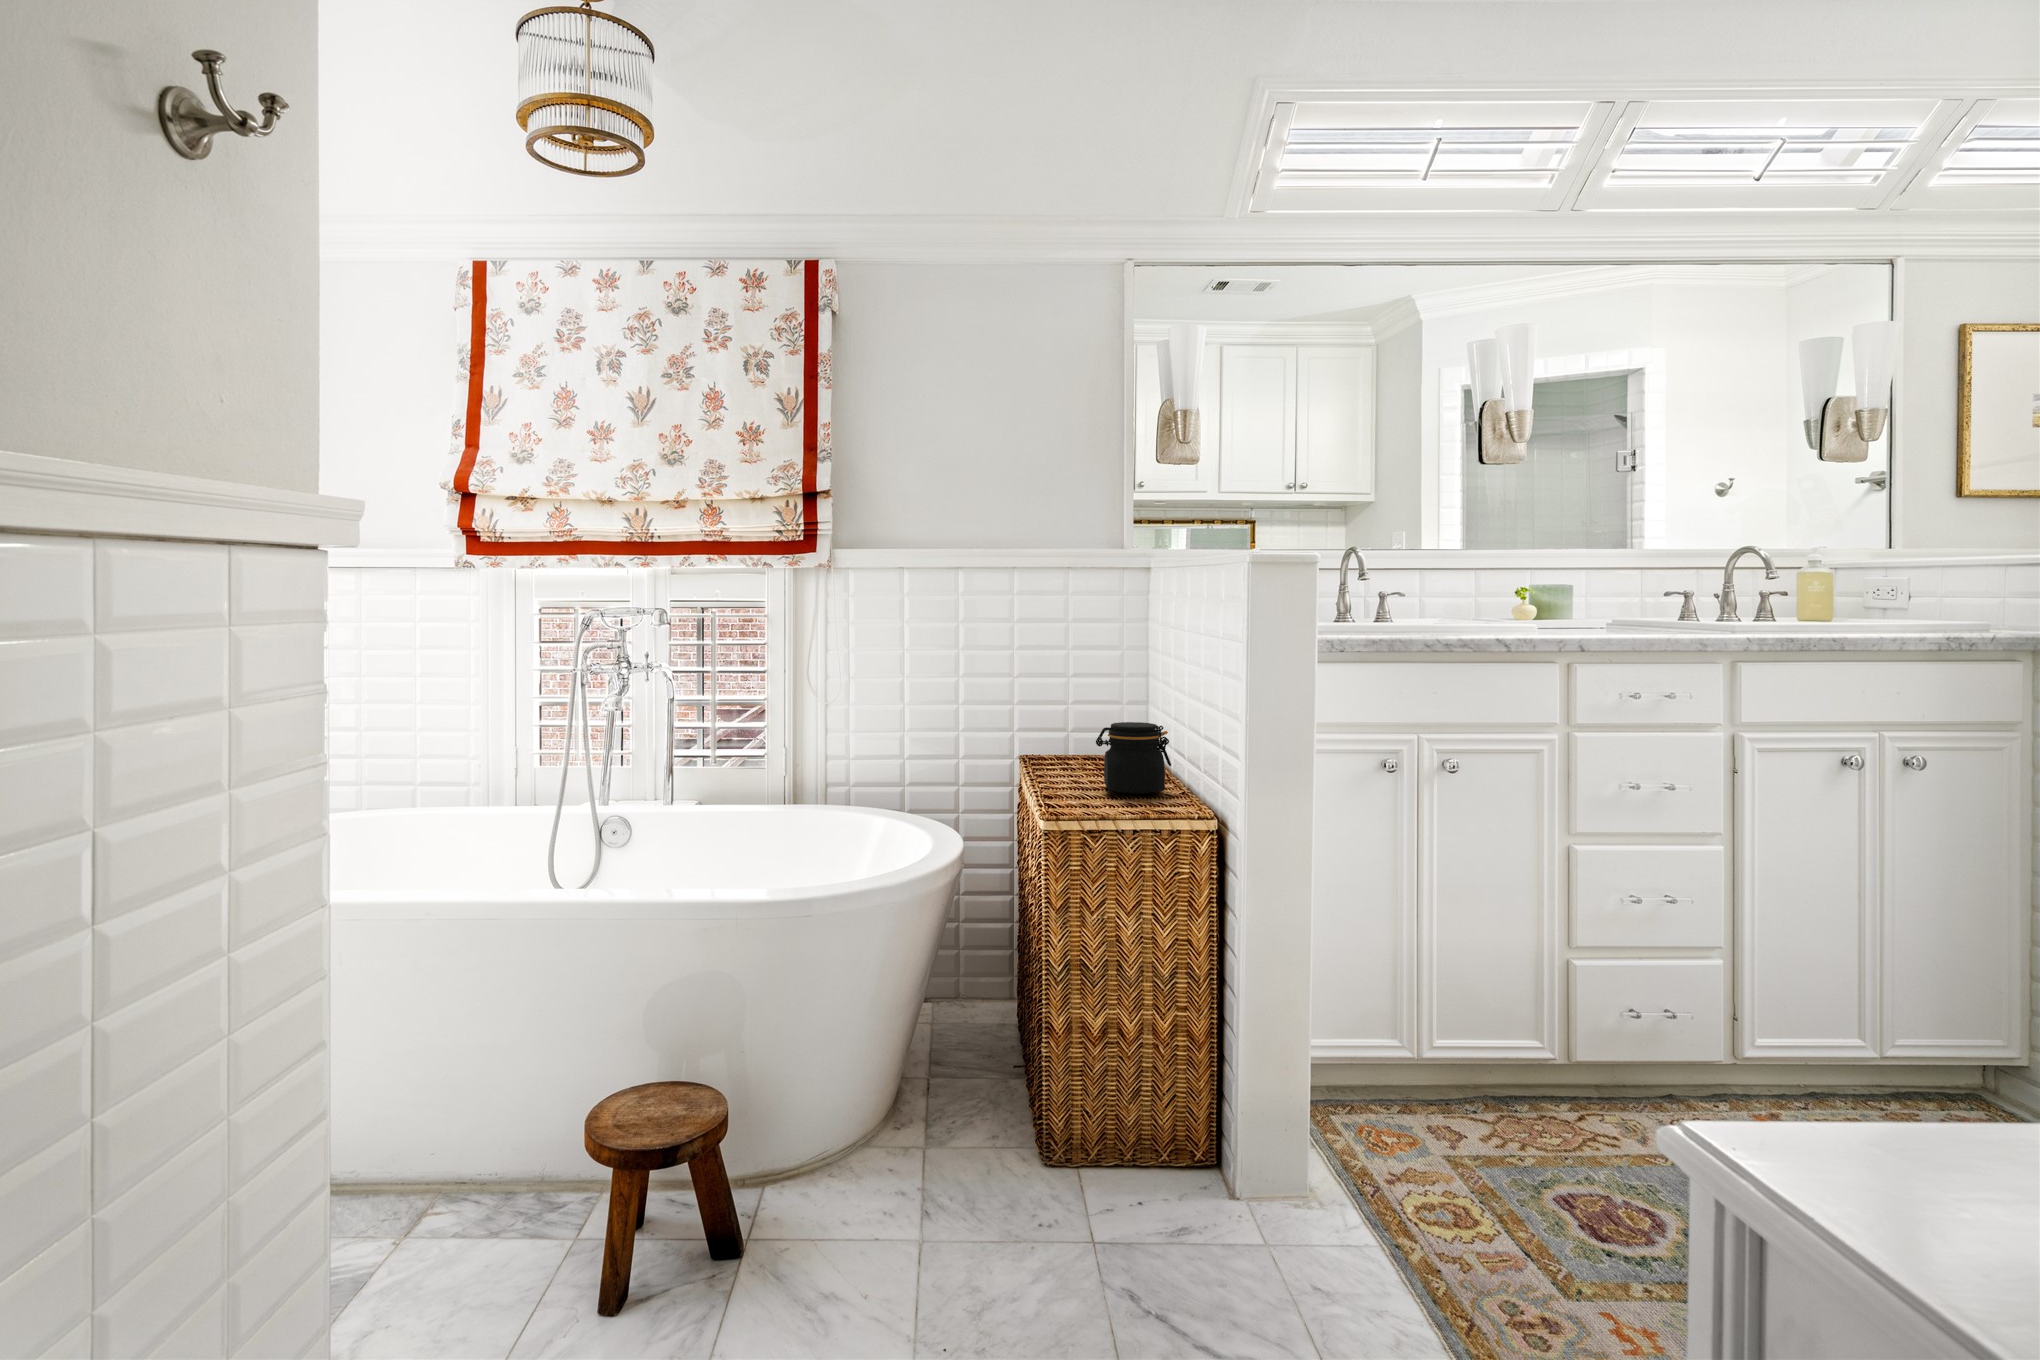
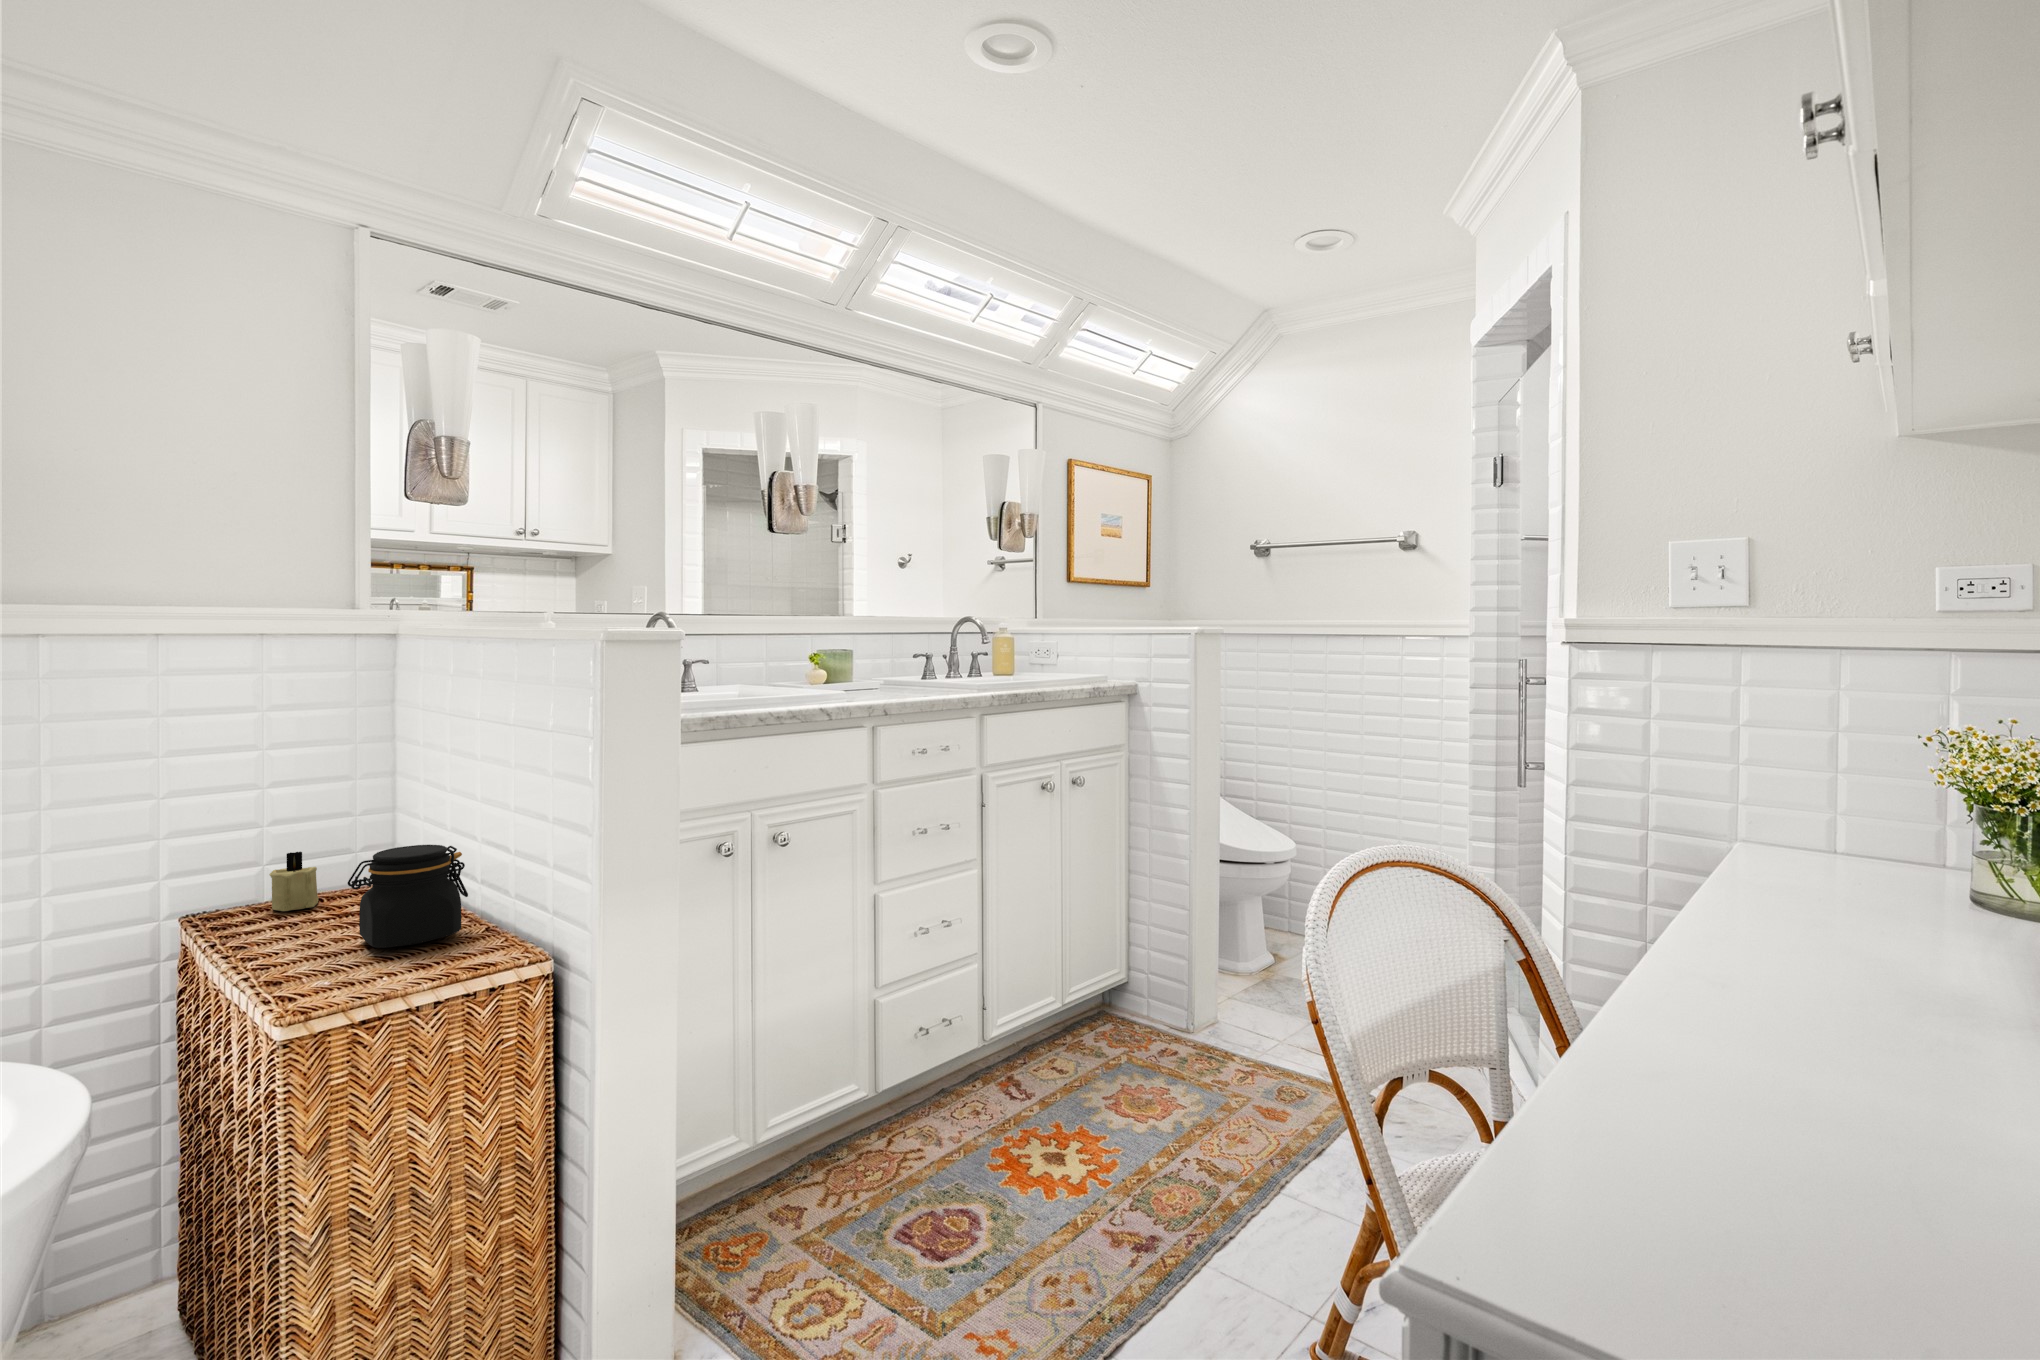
candle: none [1065,724,1093,765] -> present [269,852,318,911]

